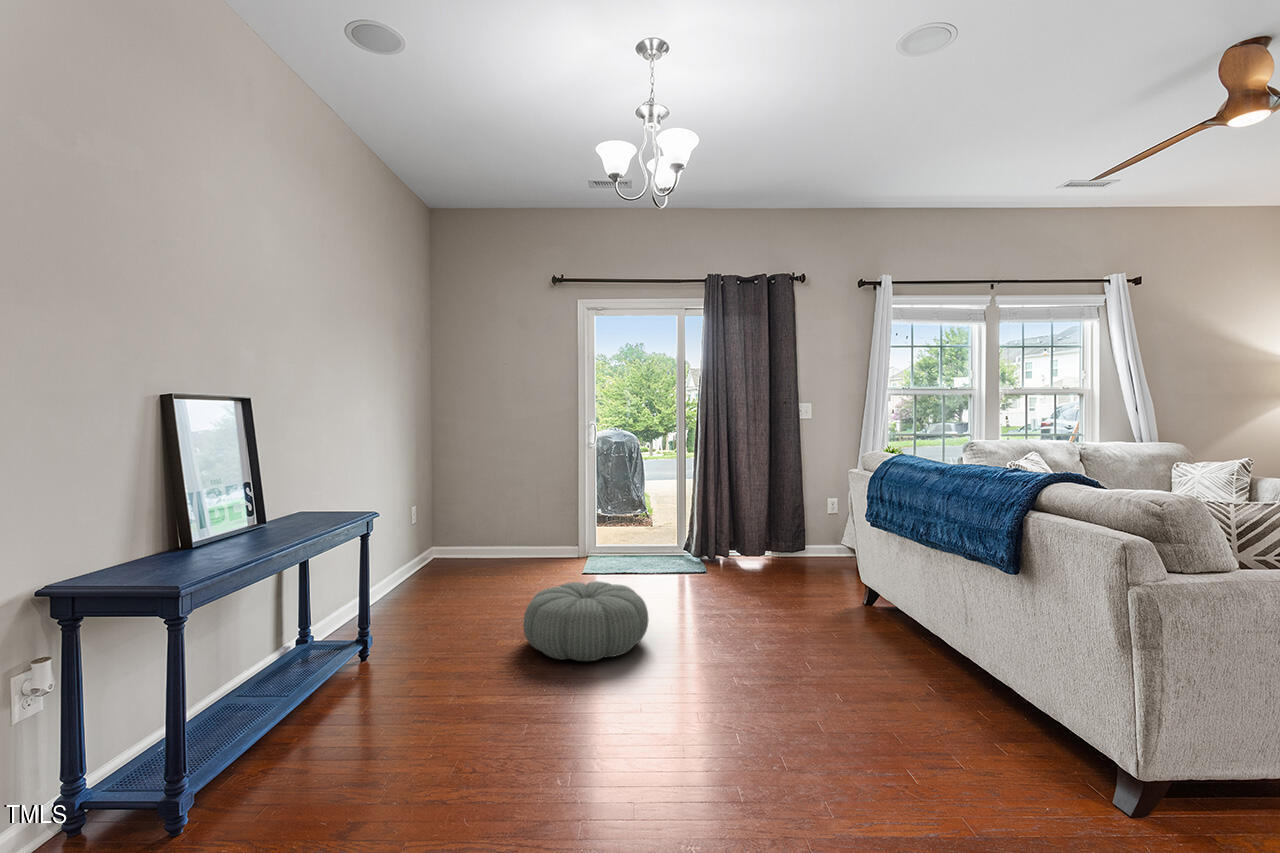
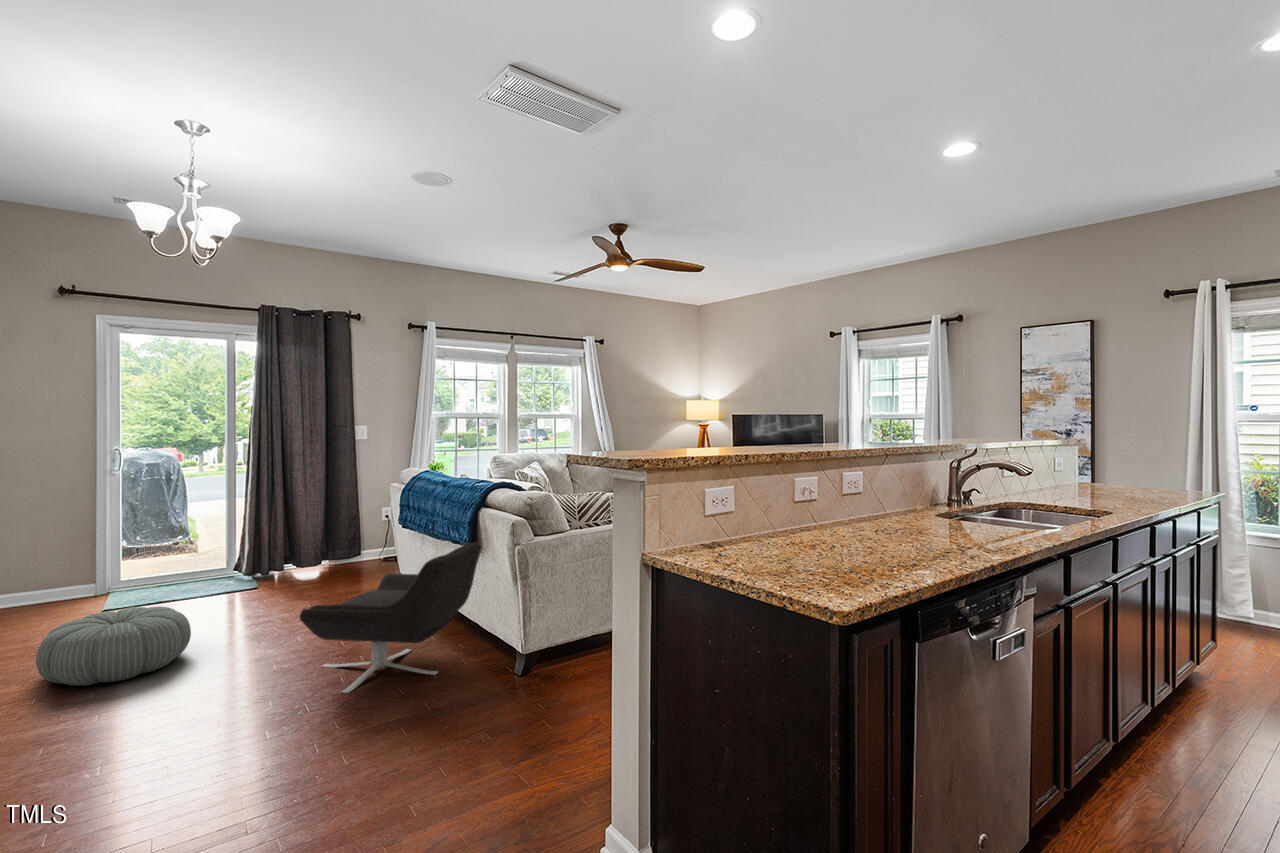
lounge chair: none [768,564,1028,762] -> present [300,543,481,693]

